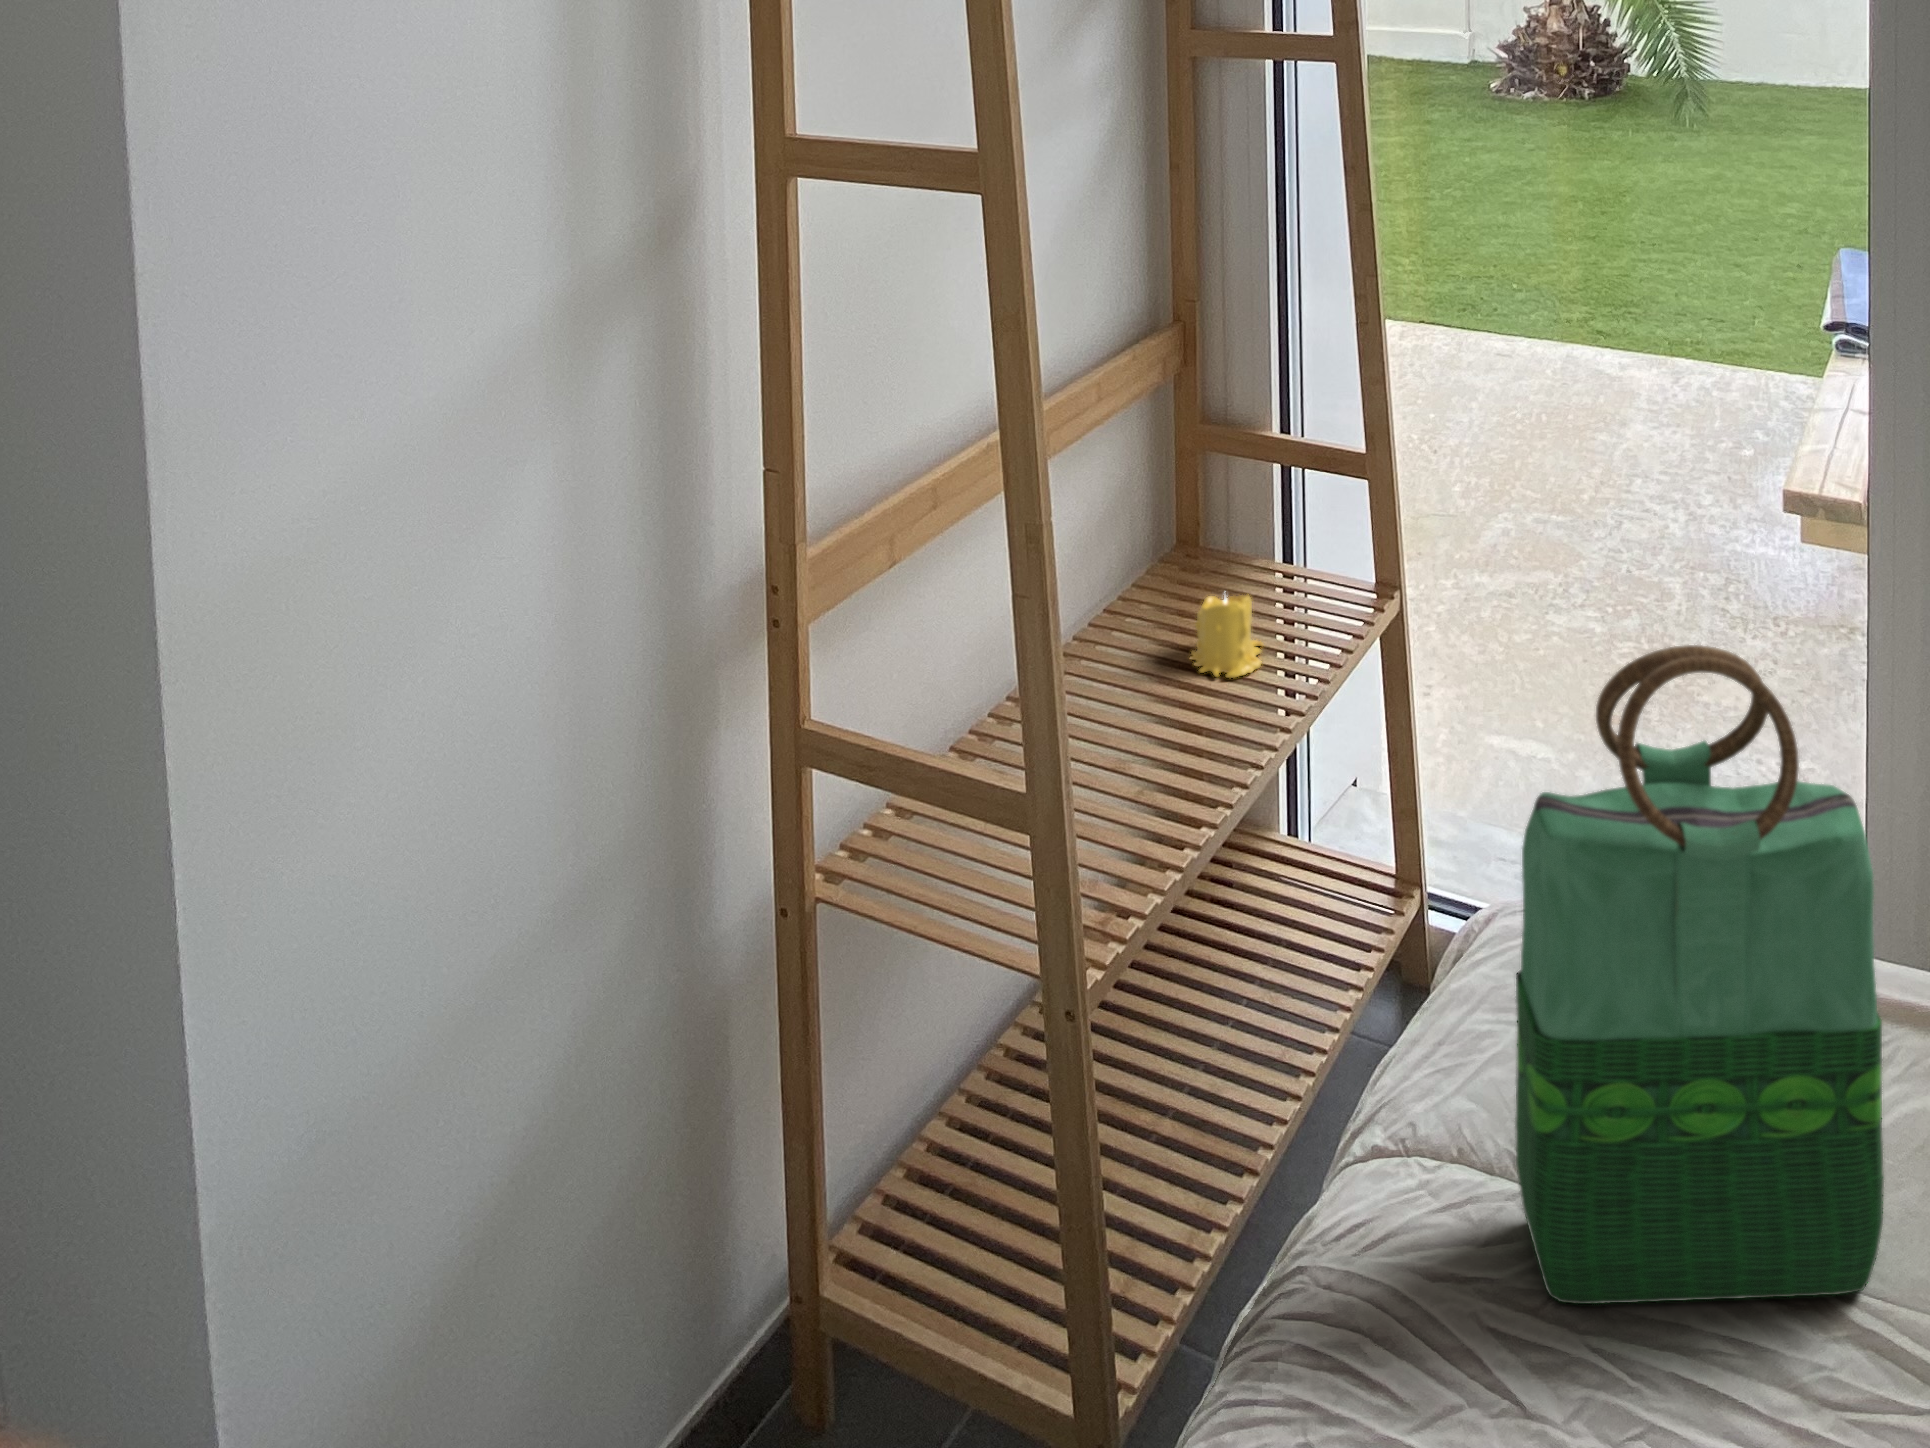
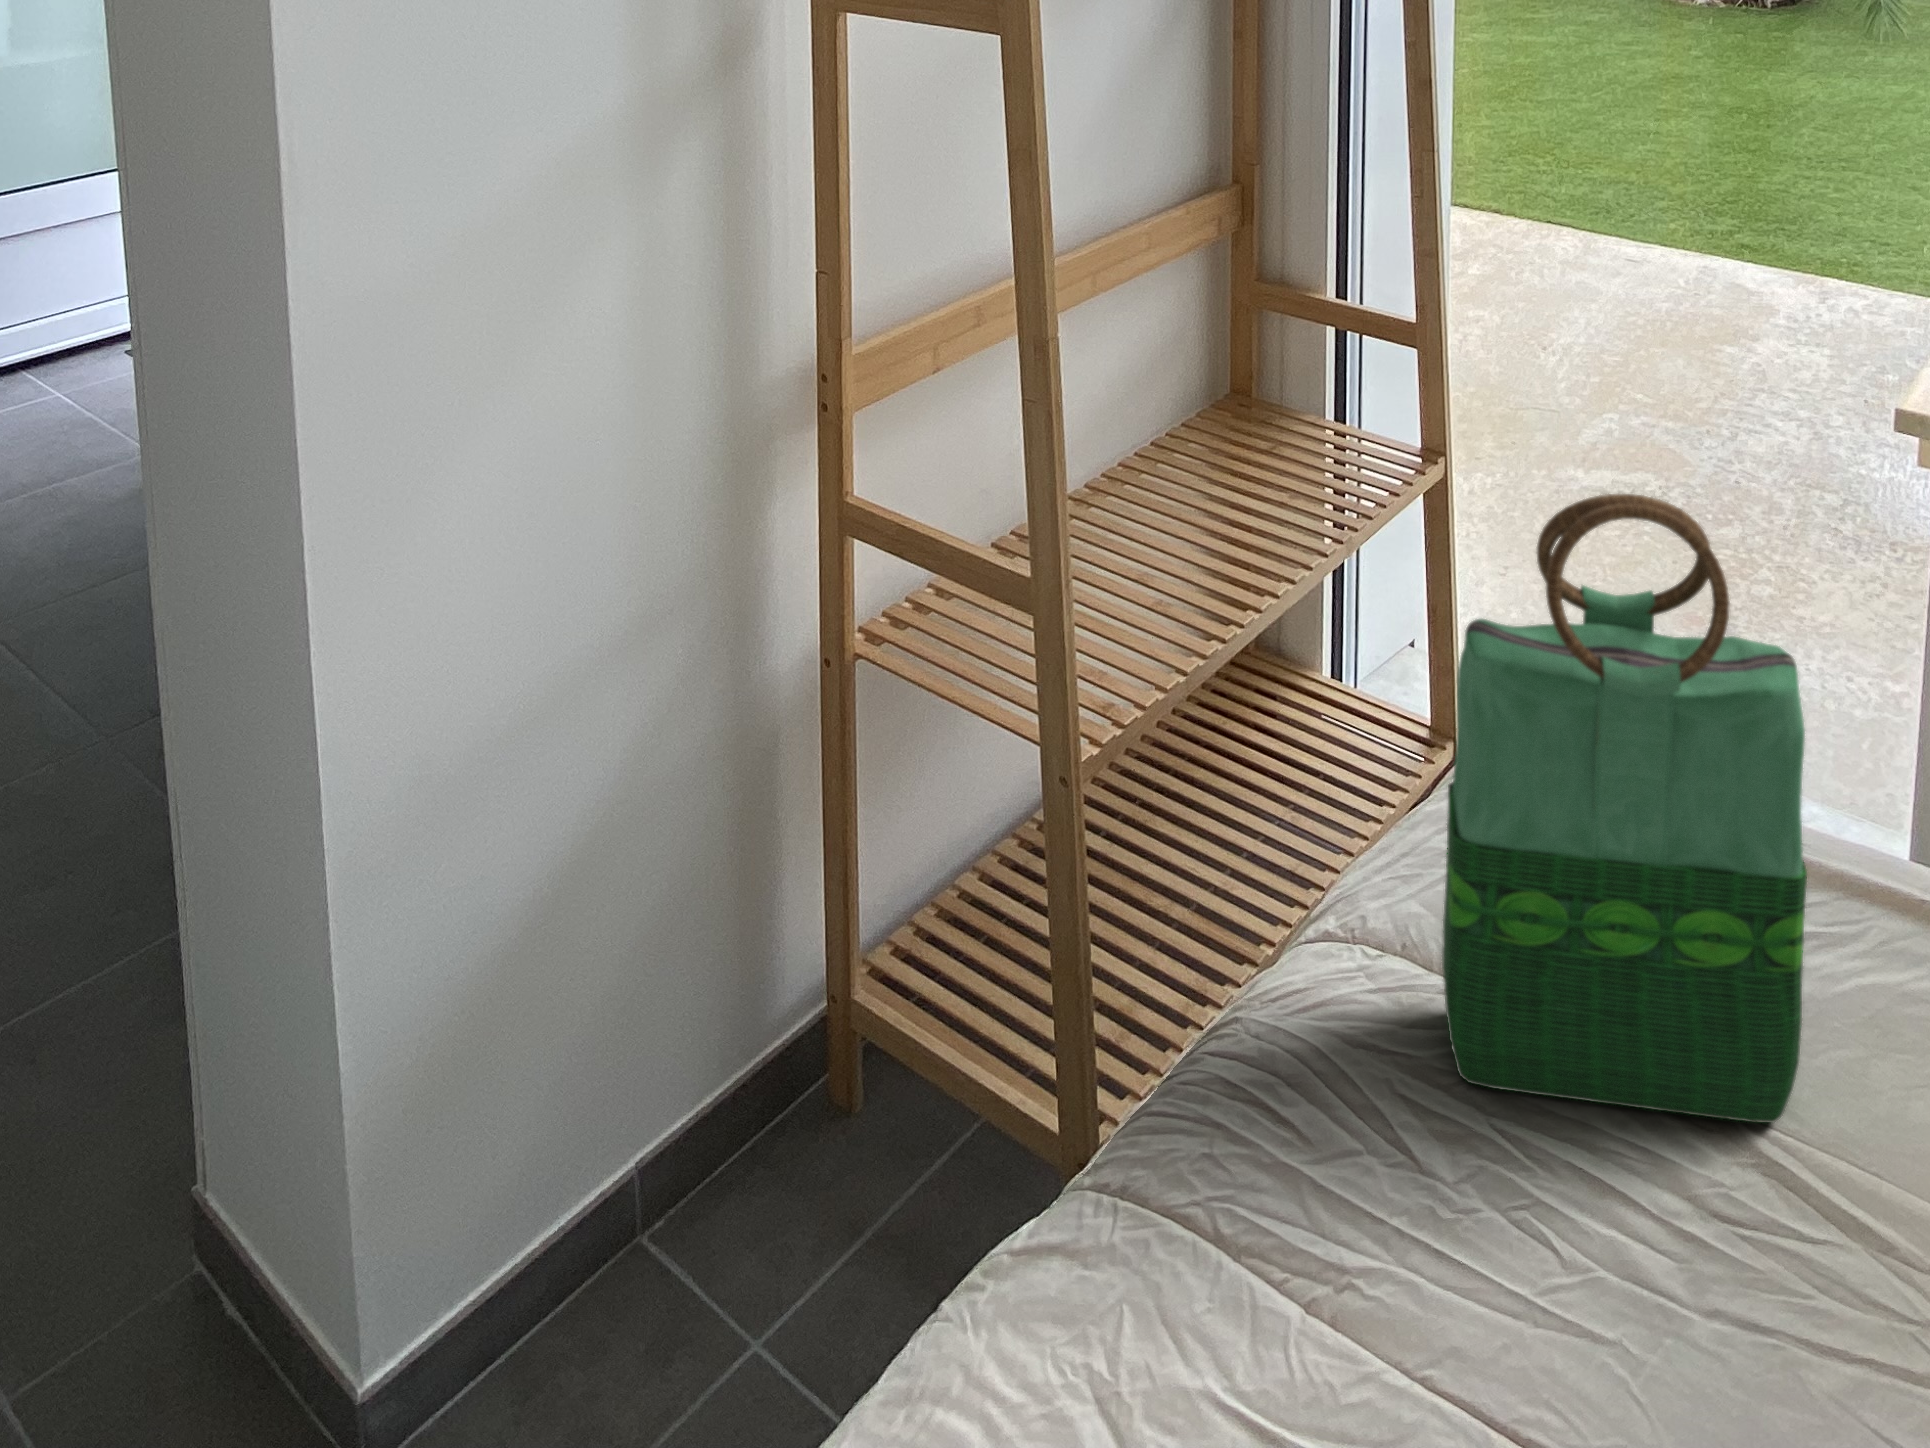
candle: present [1190,595,1263,678] -> none [1232,435,1307,519]

